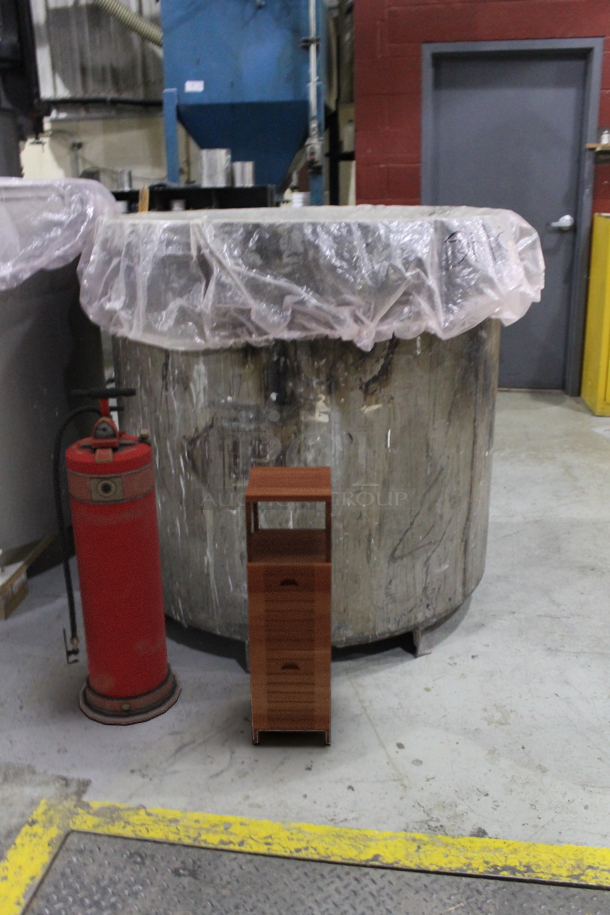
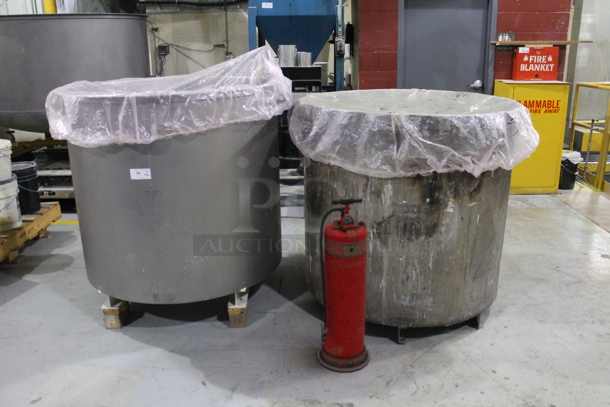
storage cabinet: present [245,466,332,745] -> none [411,235,472,378]

